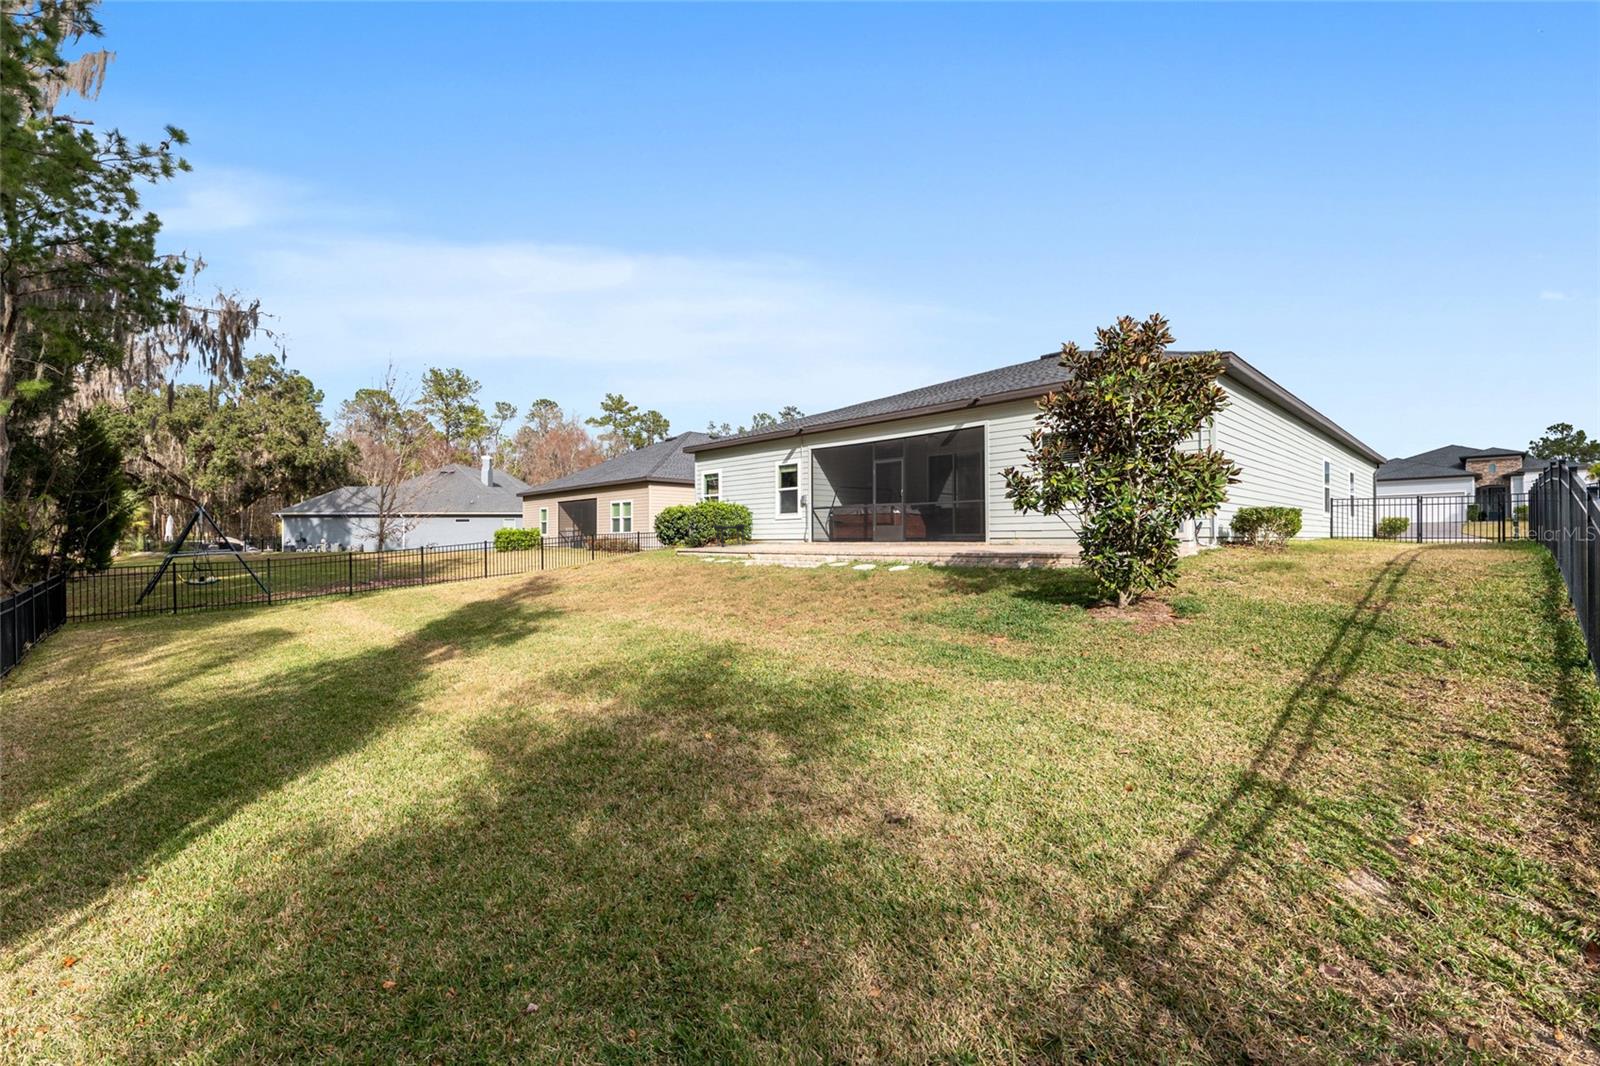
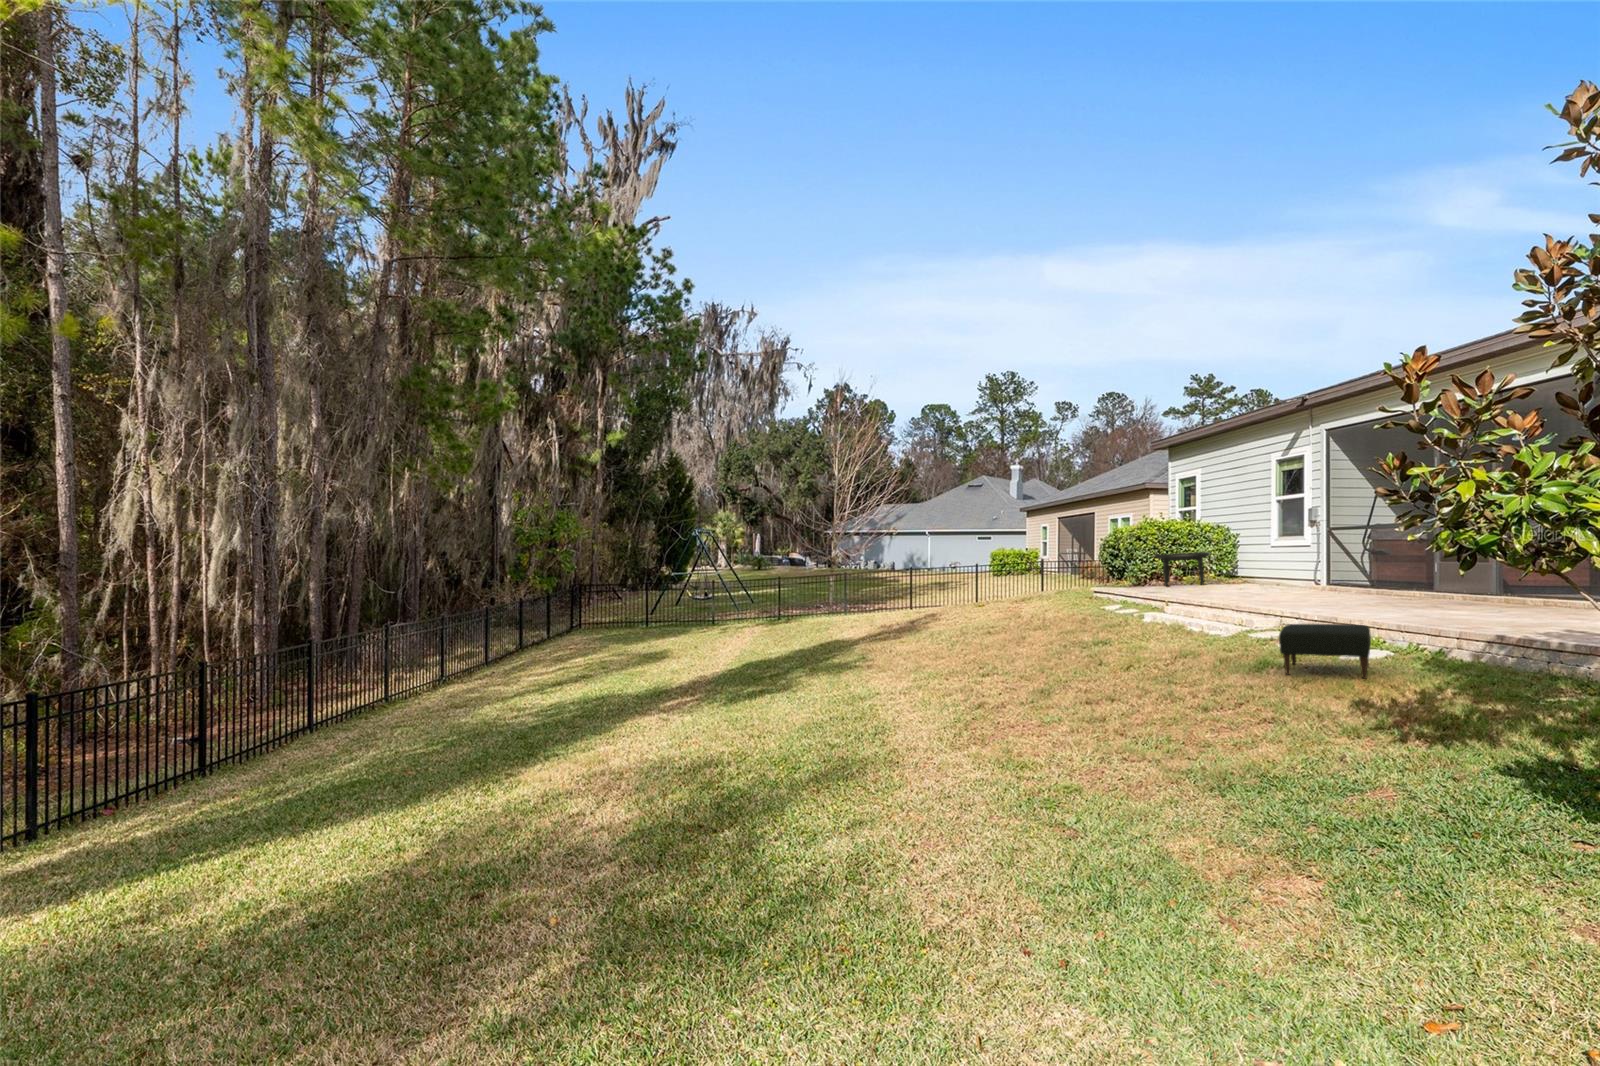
ottoman: none [881,550,924,576] -> present [1279,624,1371,678]

